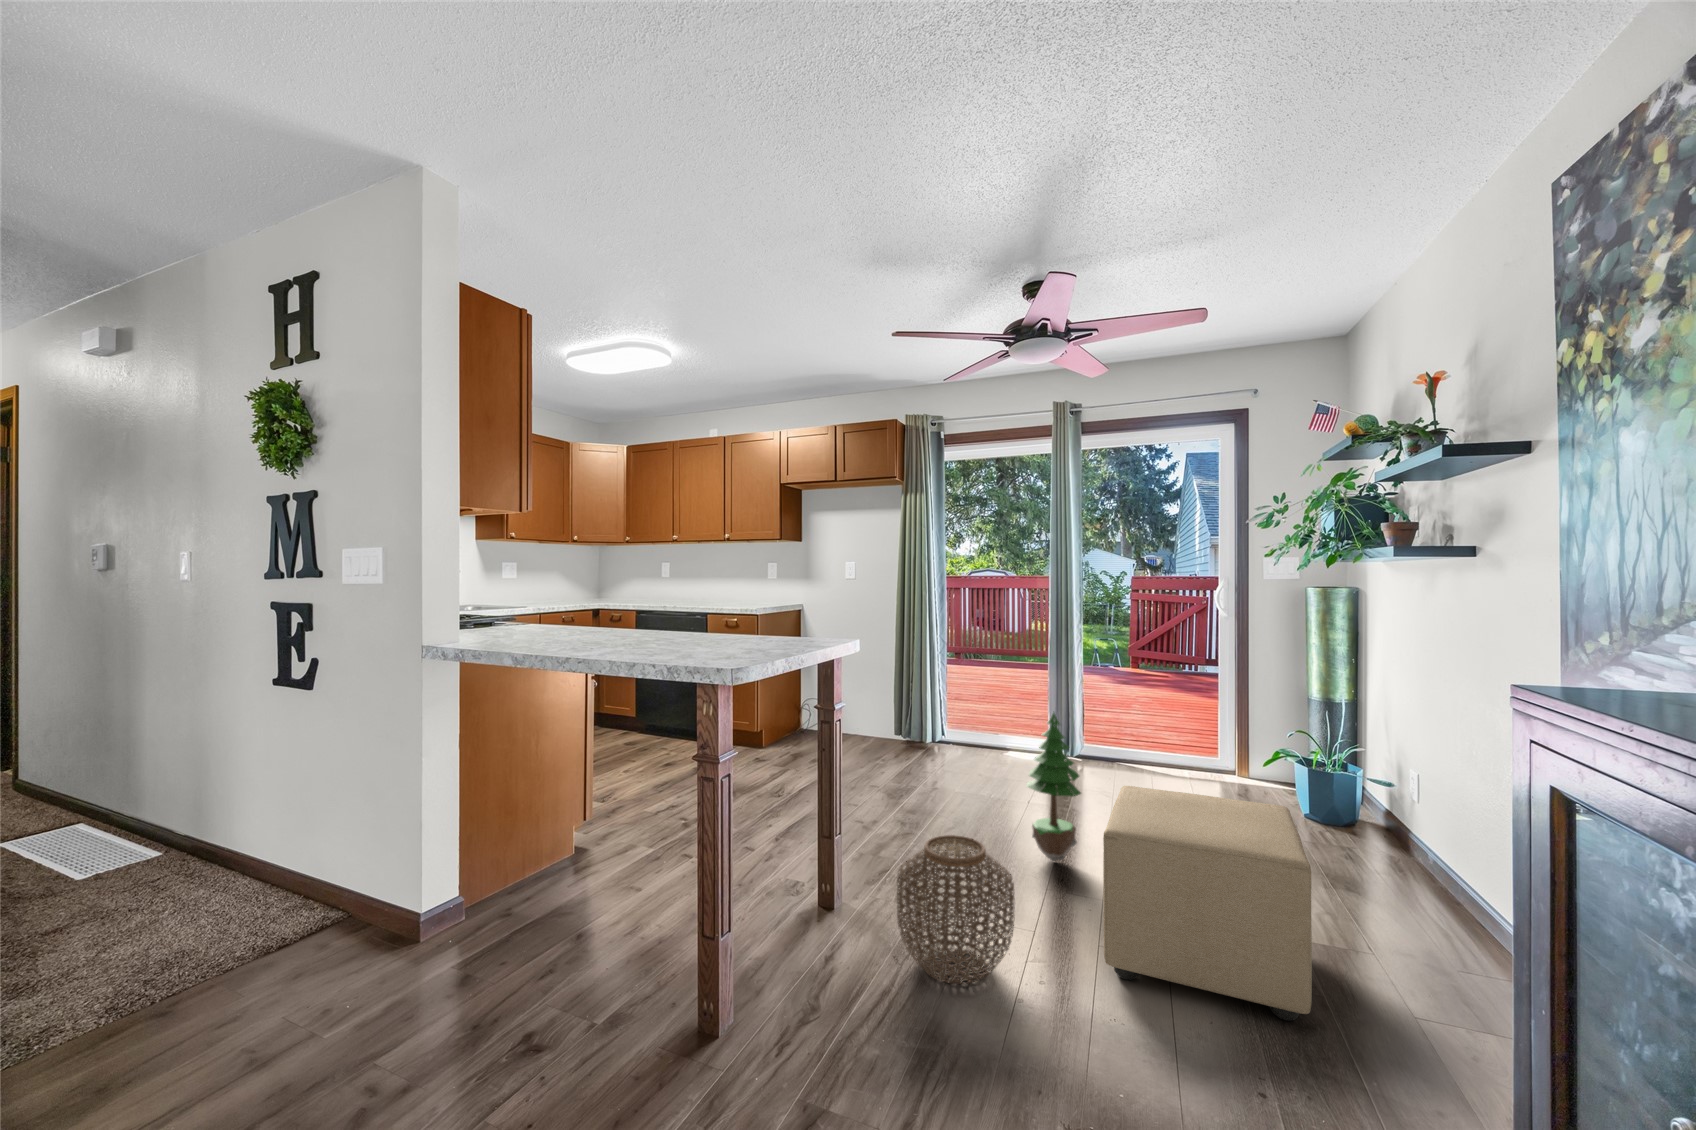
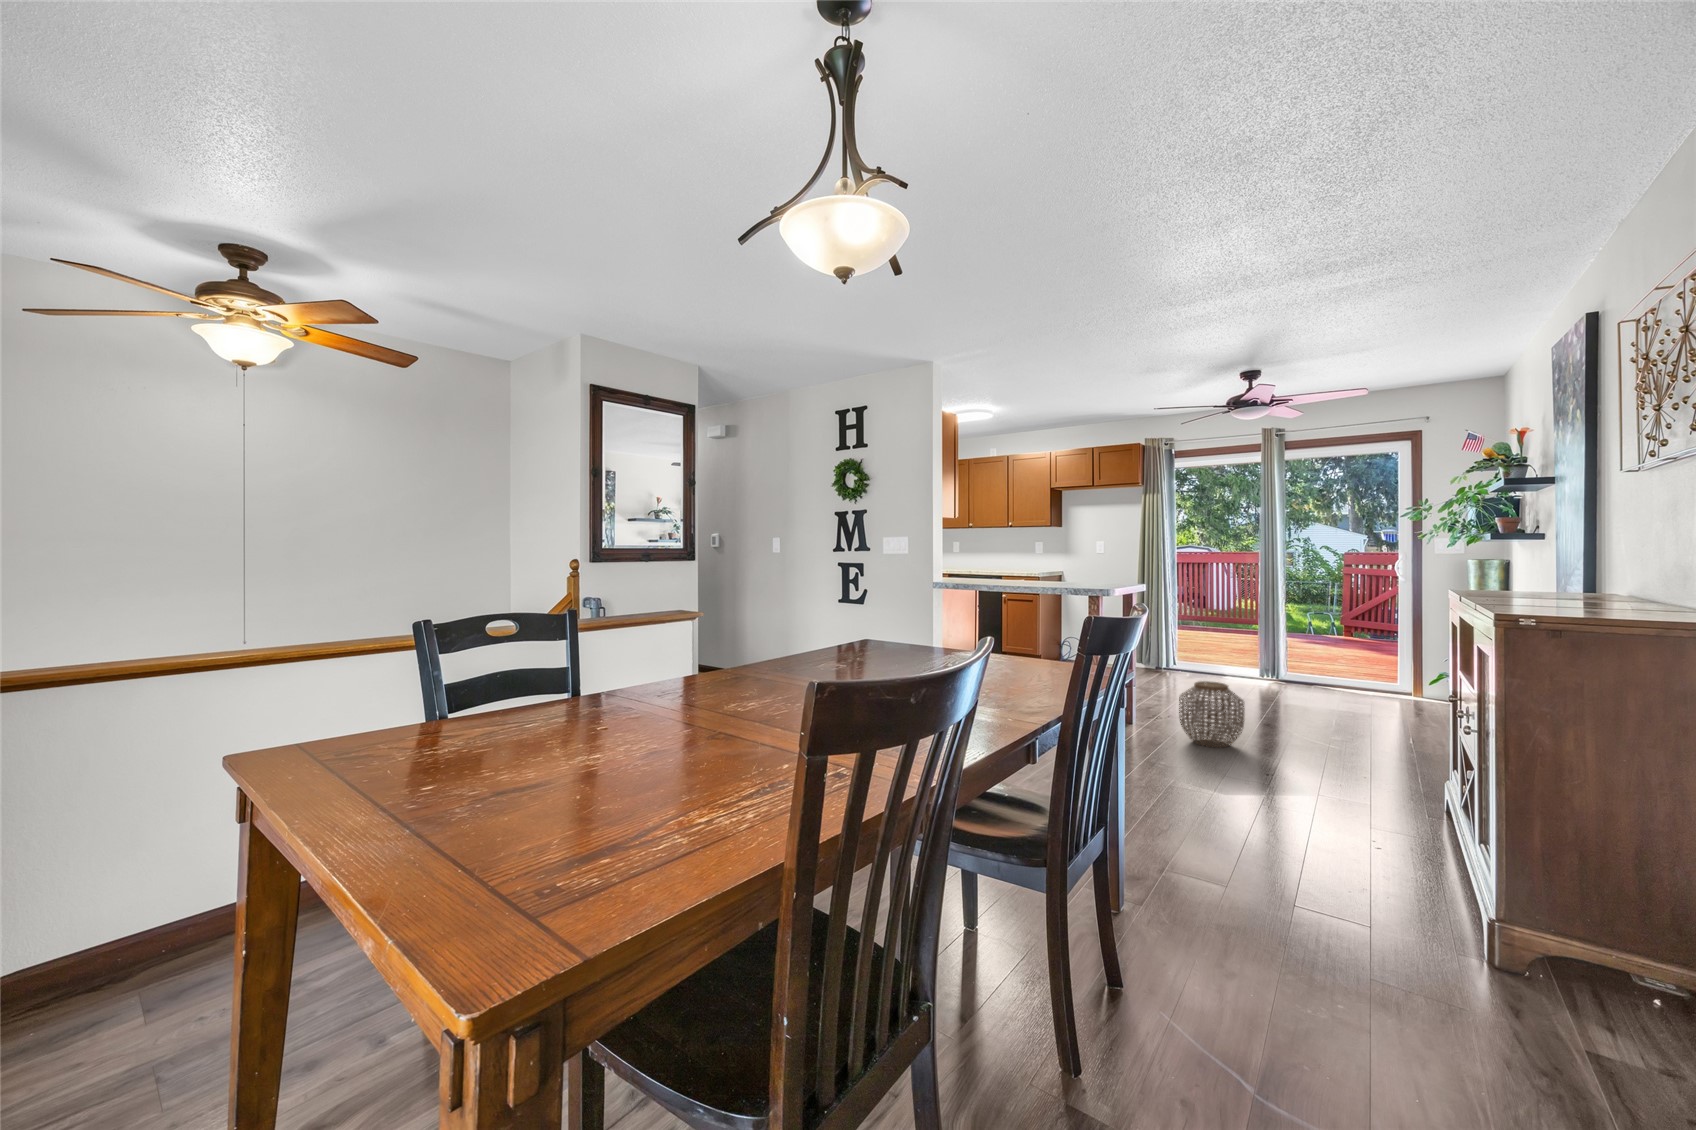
potted tree: present [1027,713,1081,861] -> none [1246,630,1283,719]
ottoman: present [1103,786,1312,1021] -> none [1295,667,1413,767]

